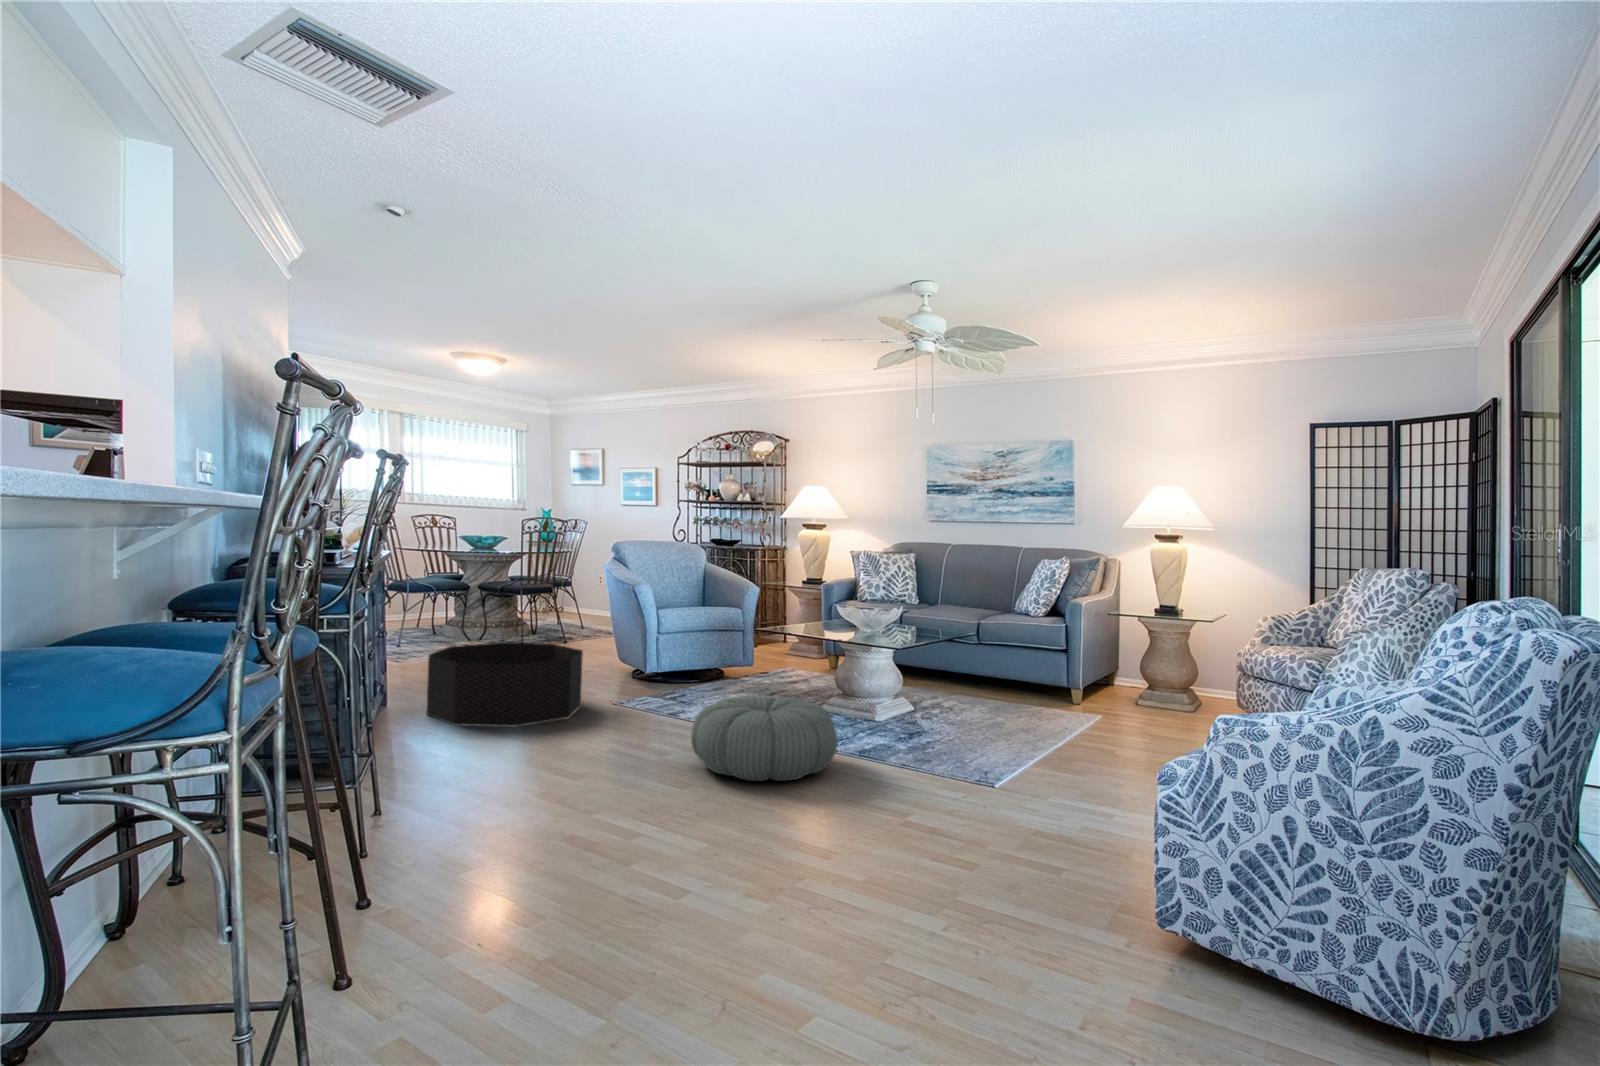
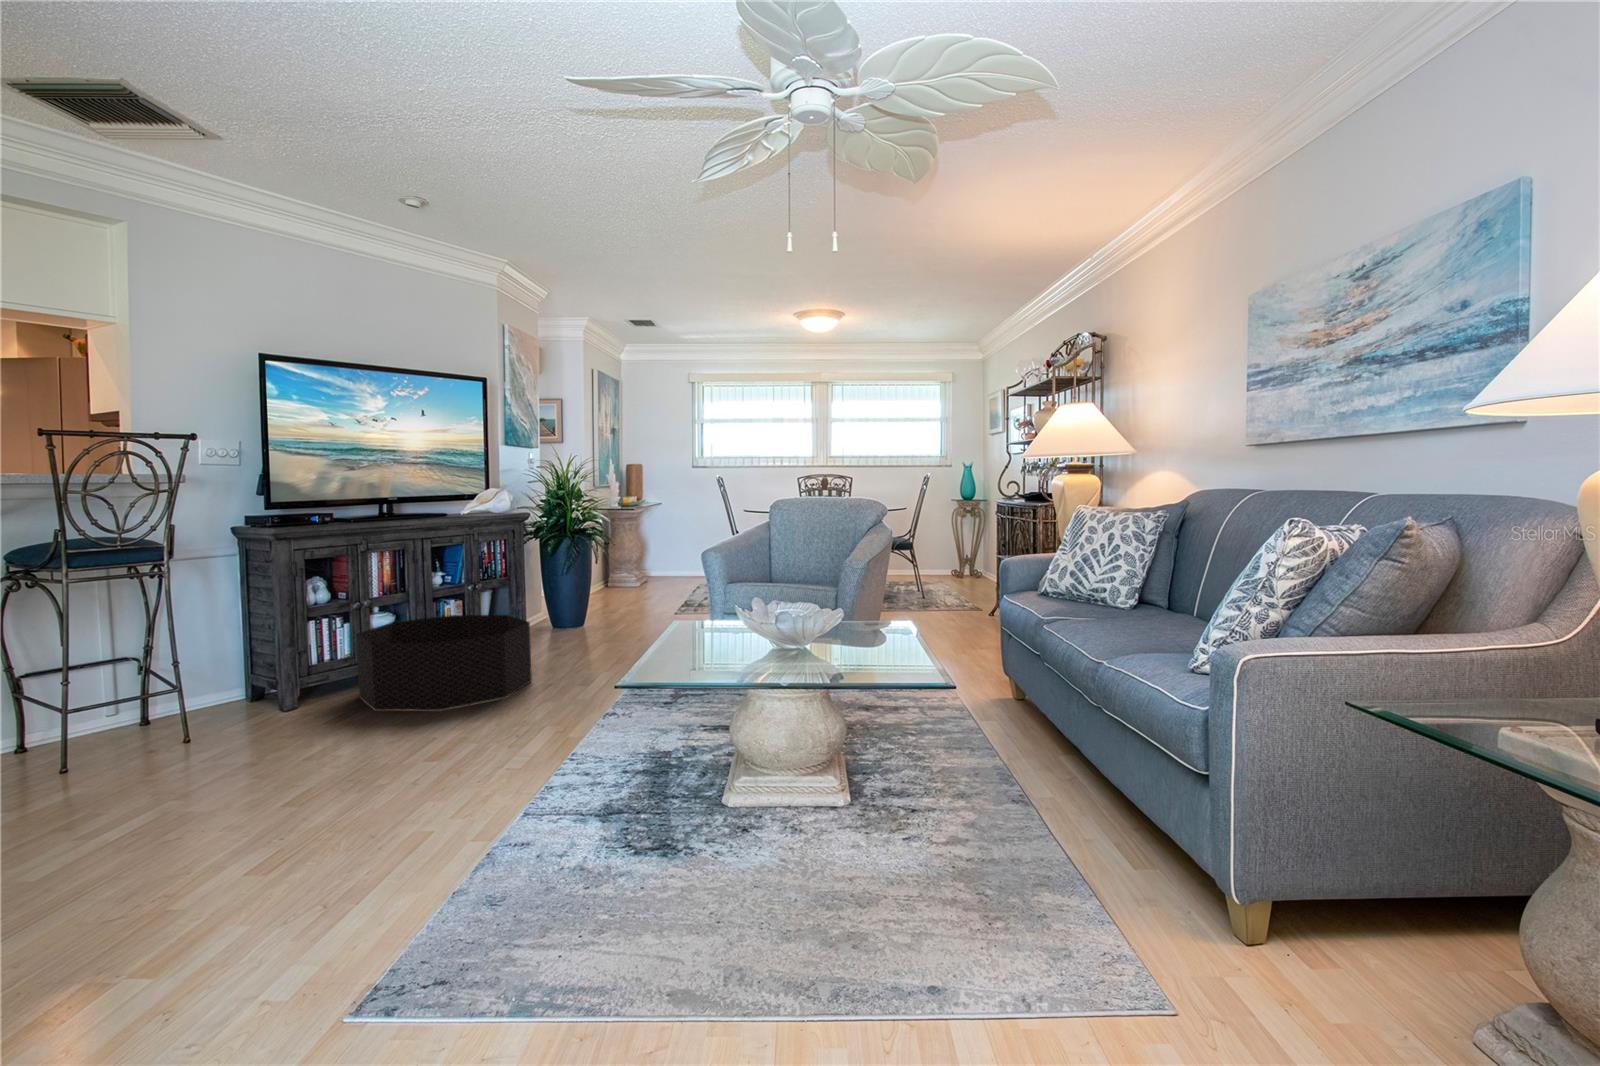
pouf: present [691,696,837,781] -> none [78,732,356,888]

